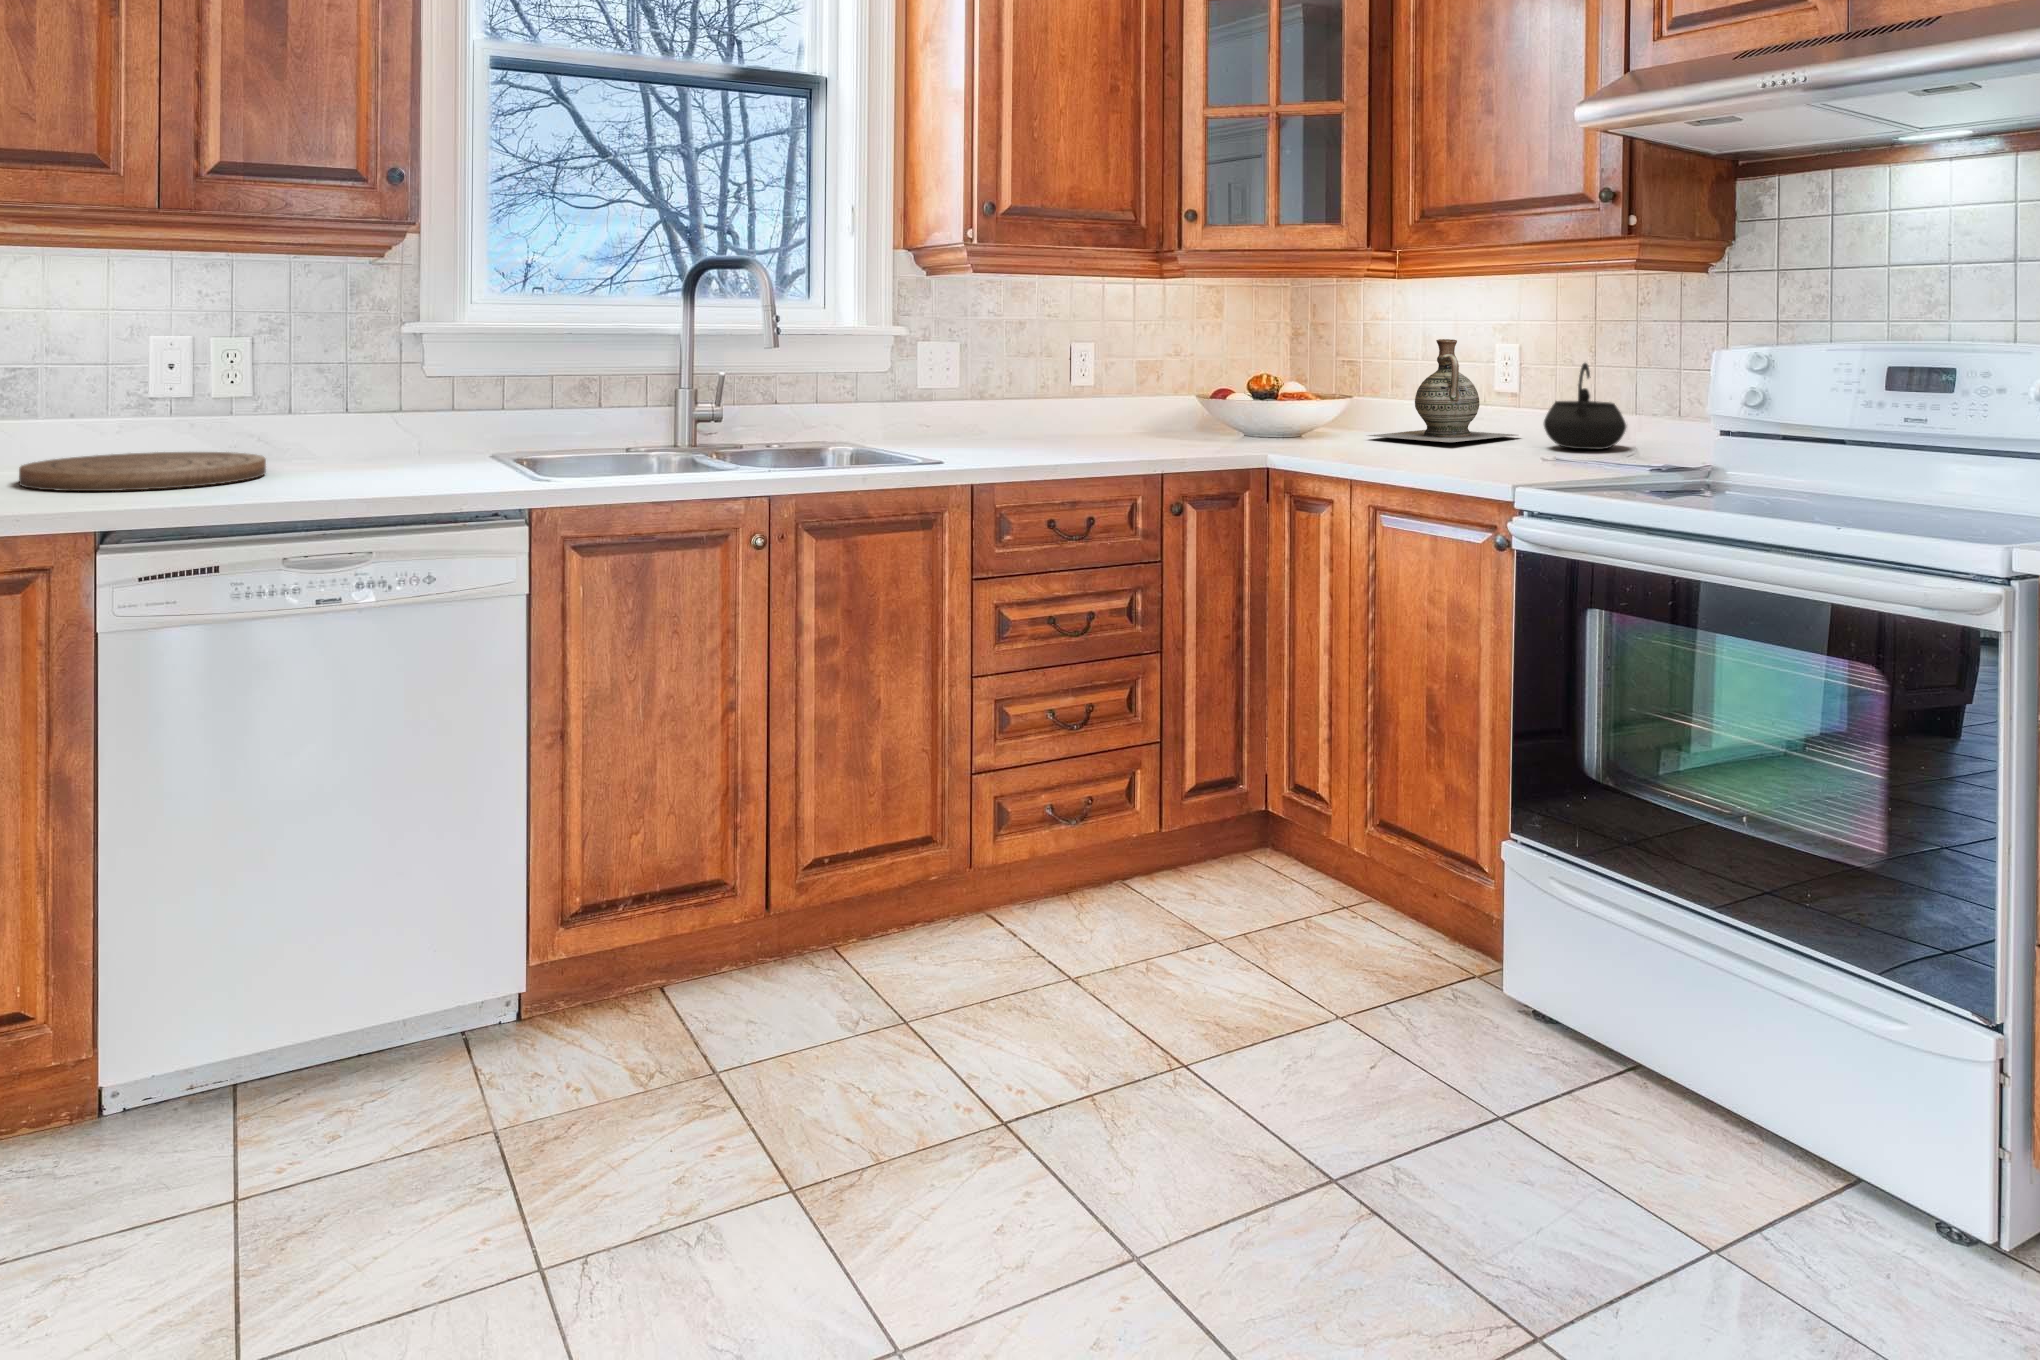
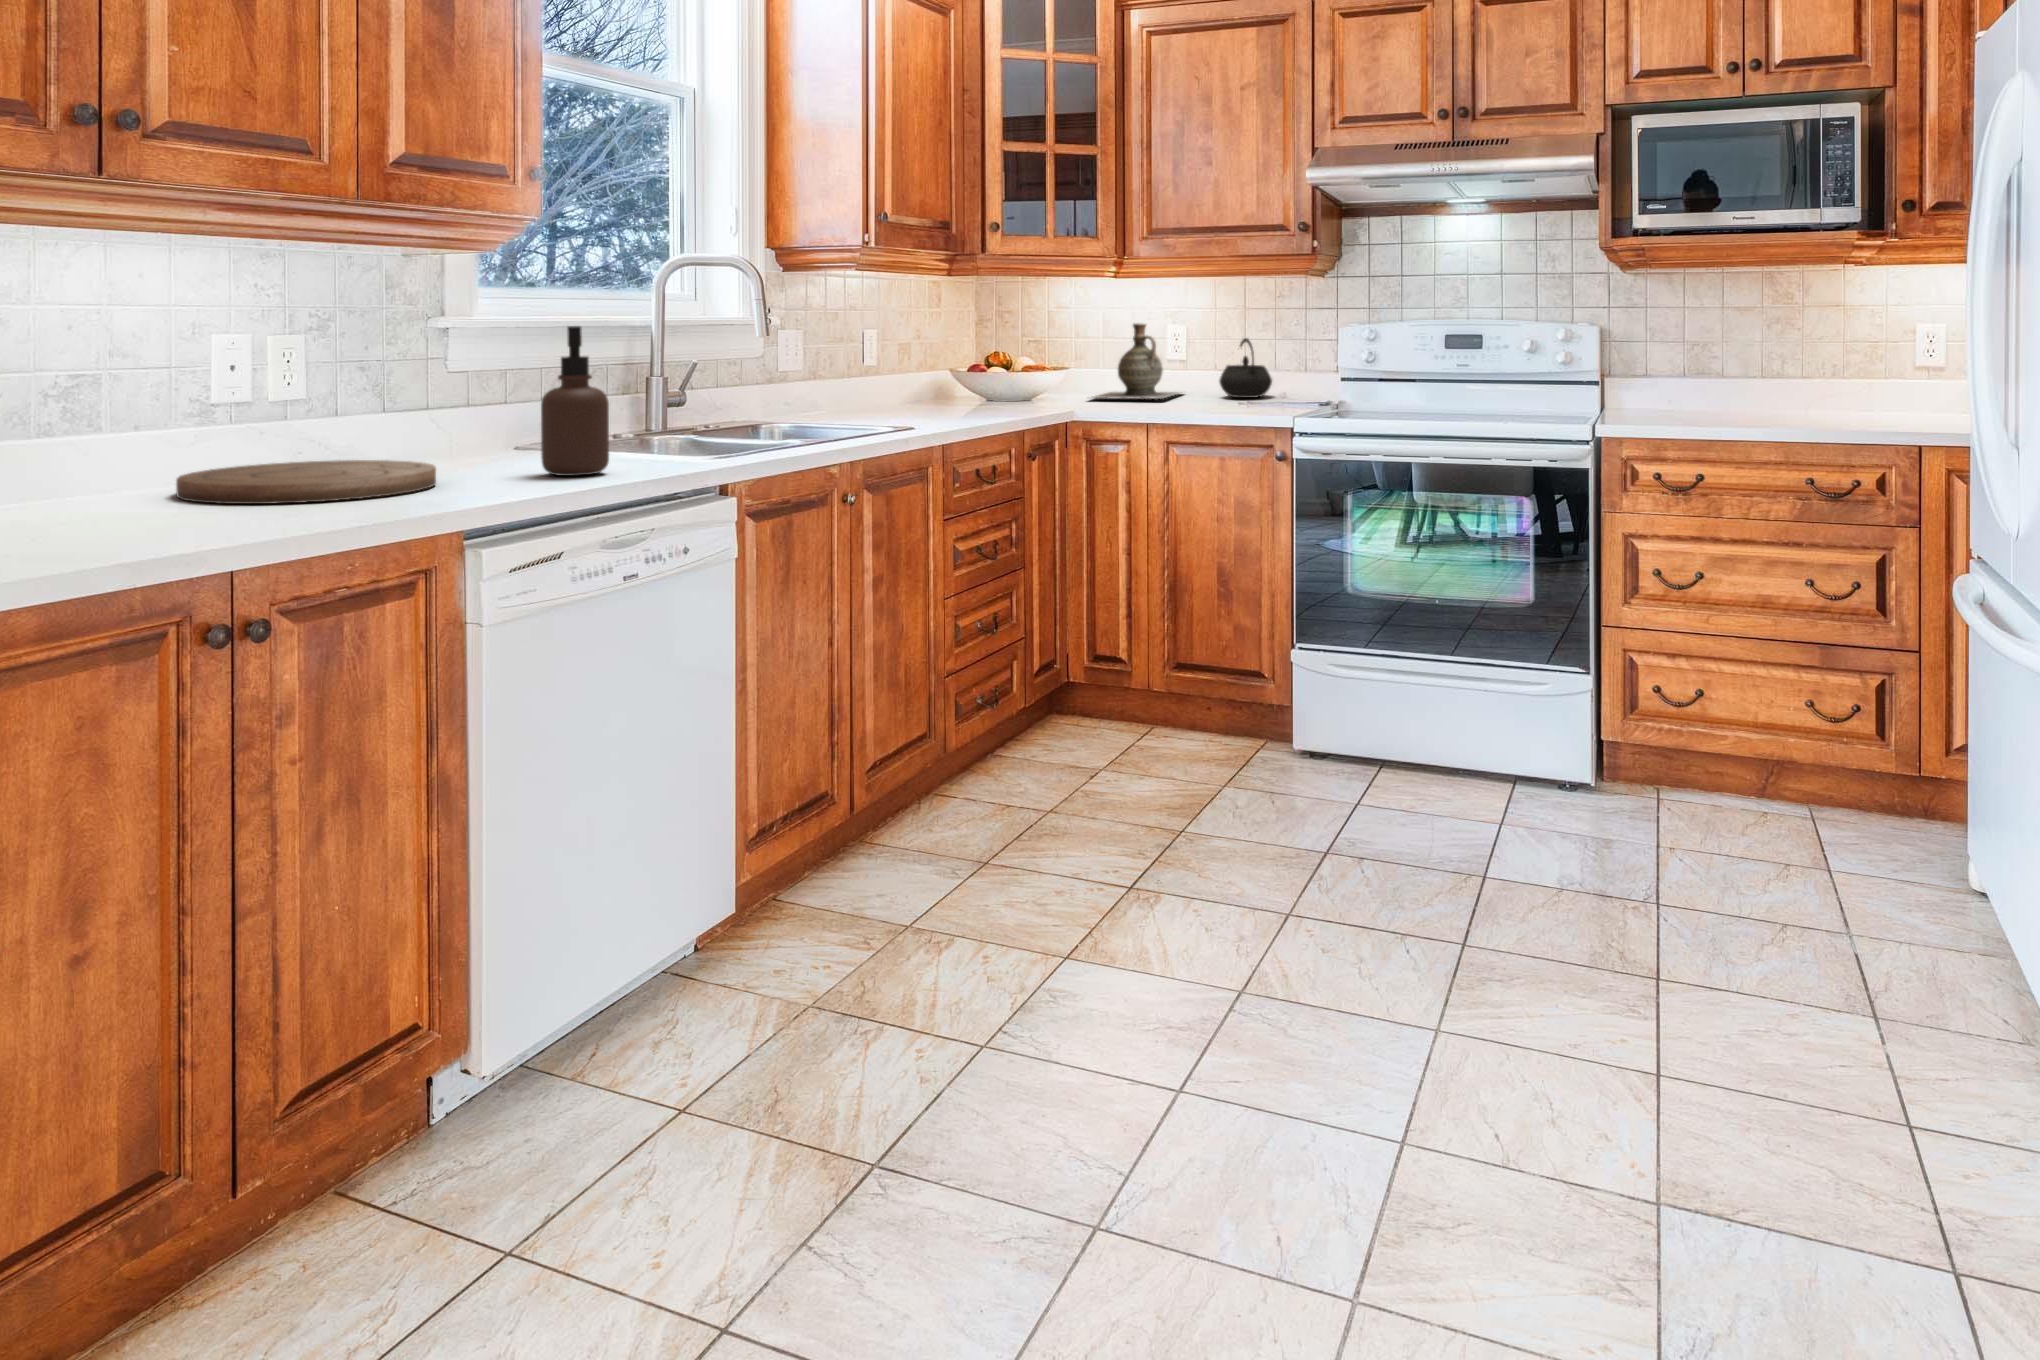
soap dispenser: none [345,332,417,485] -> present [541,326,609,476]

